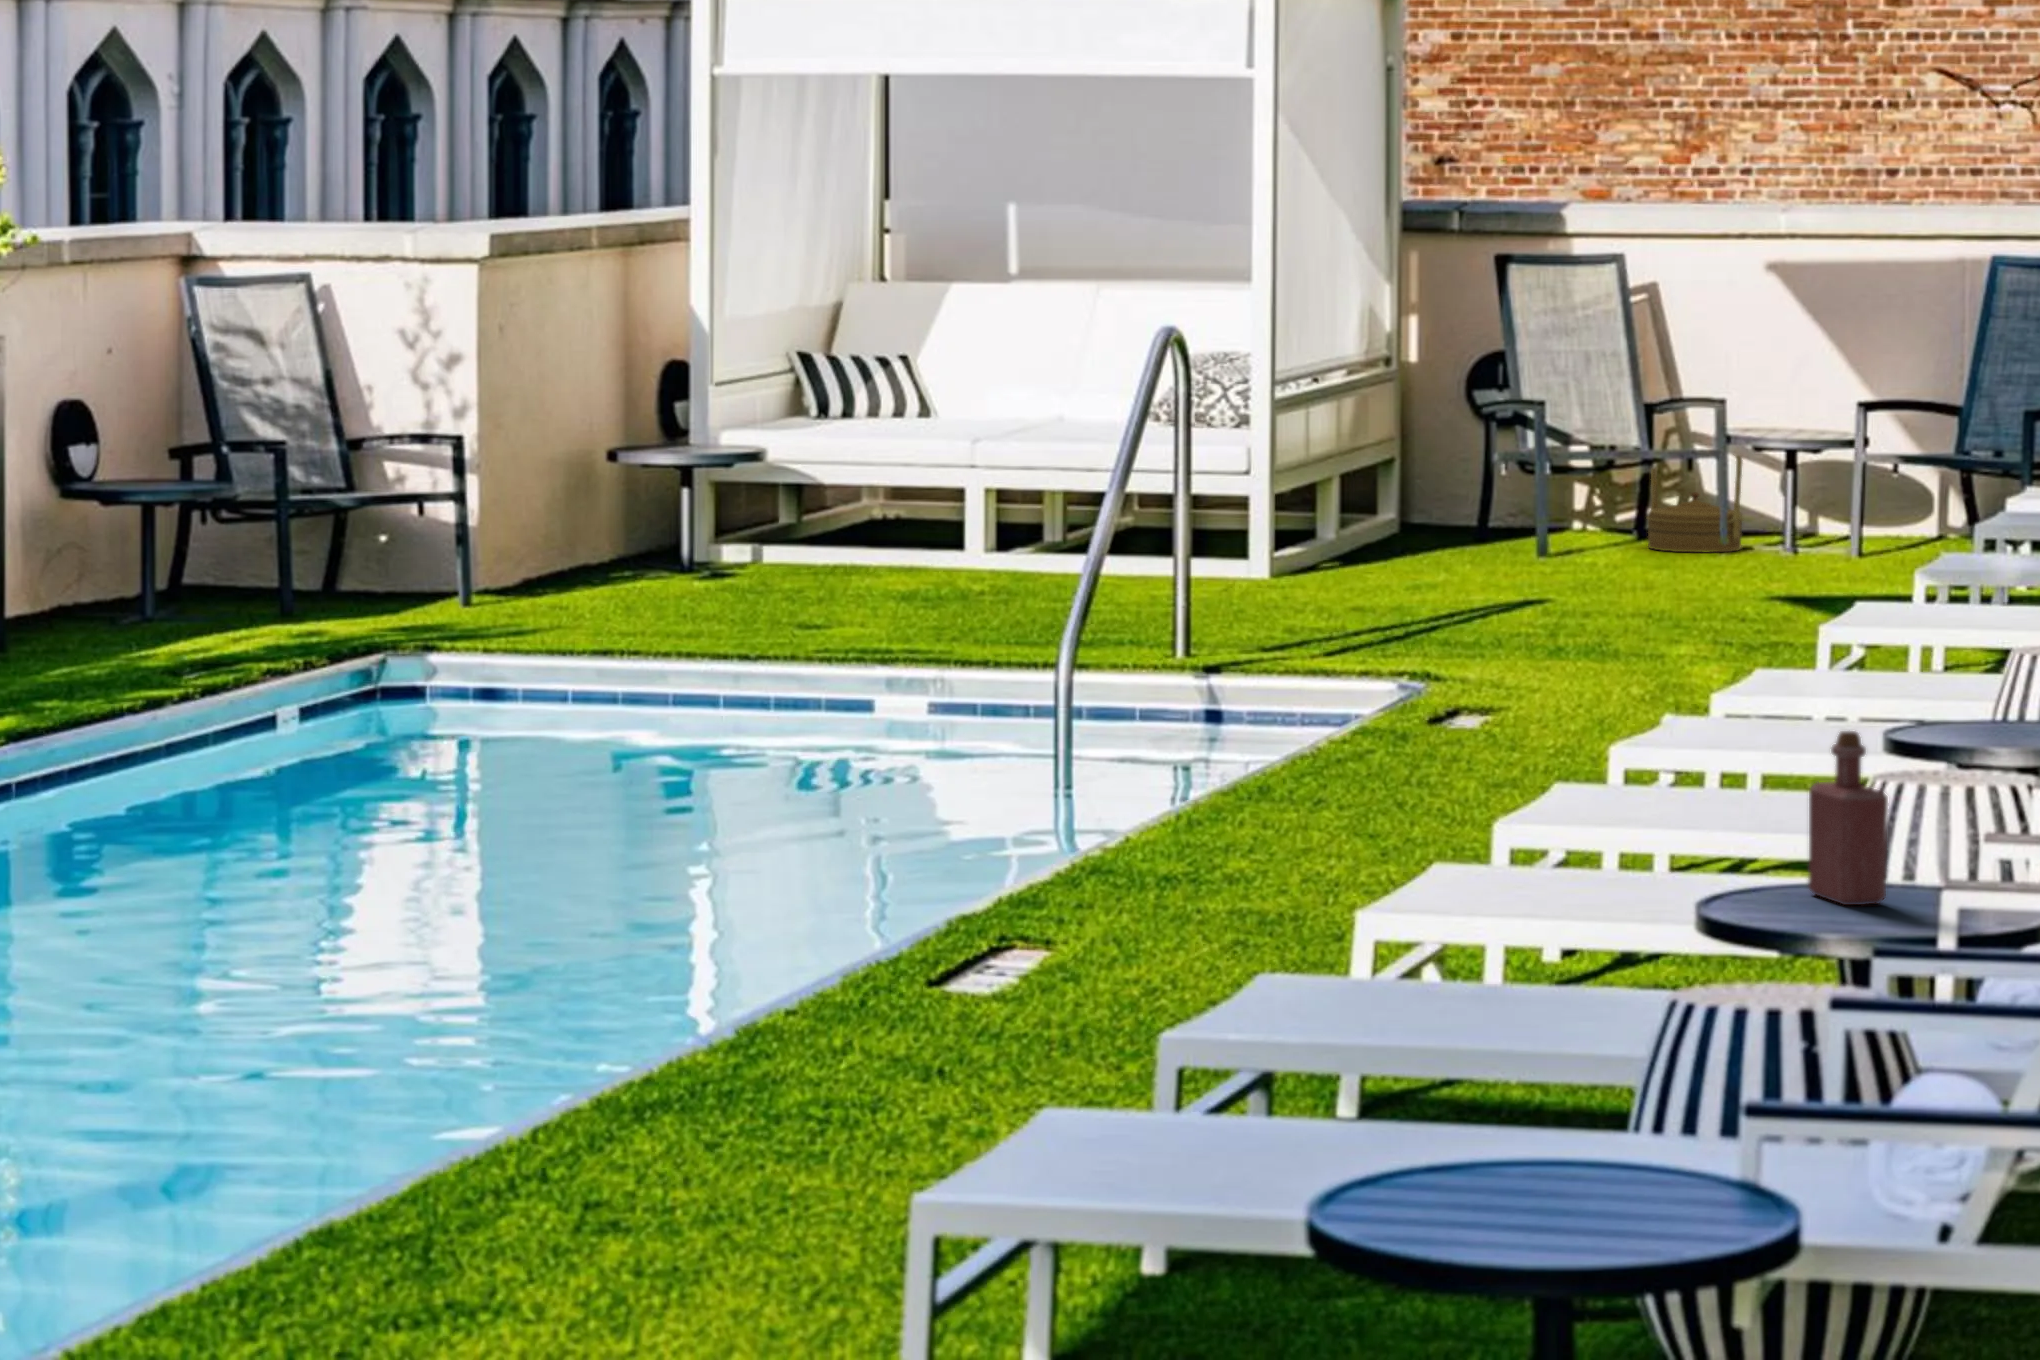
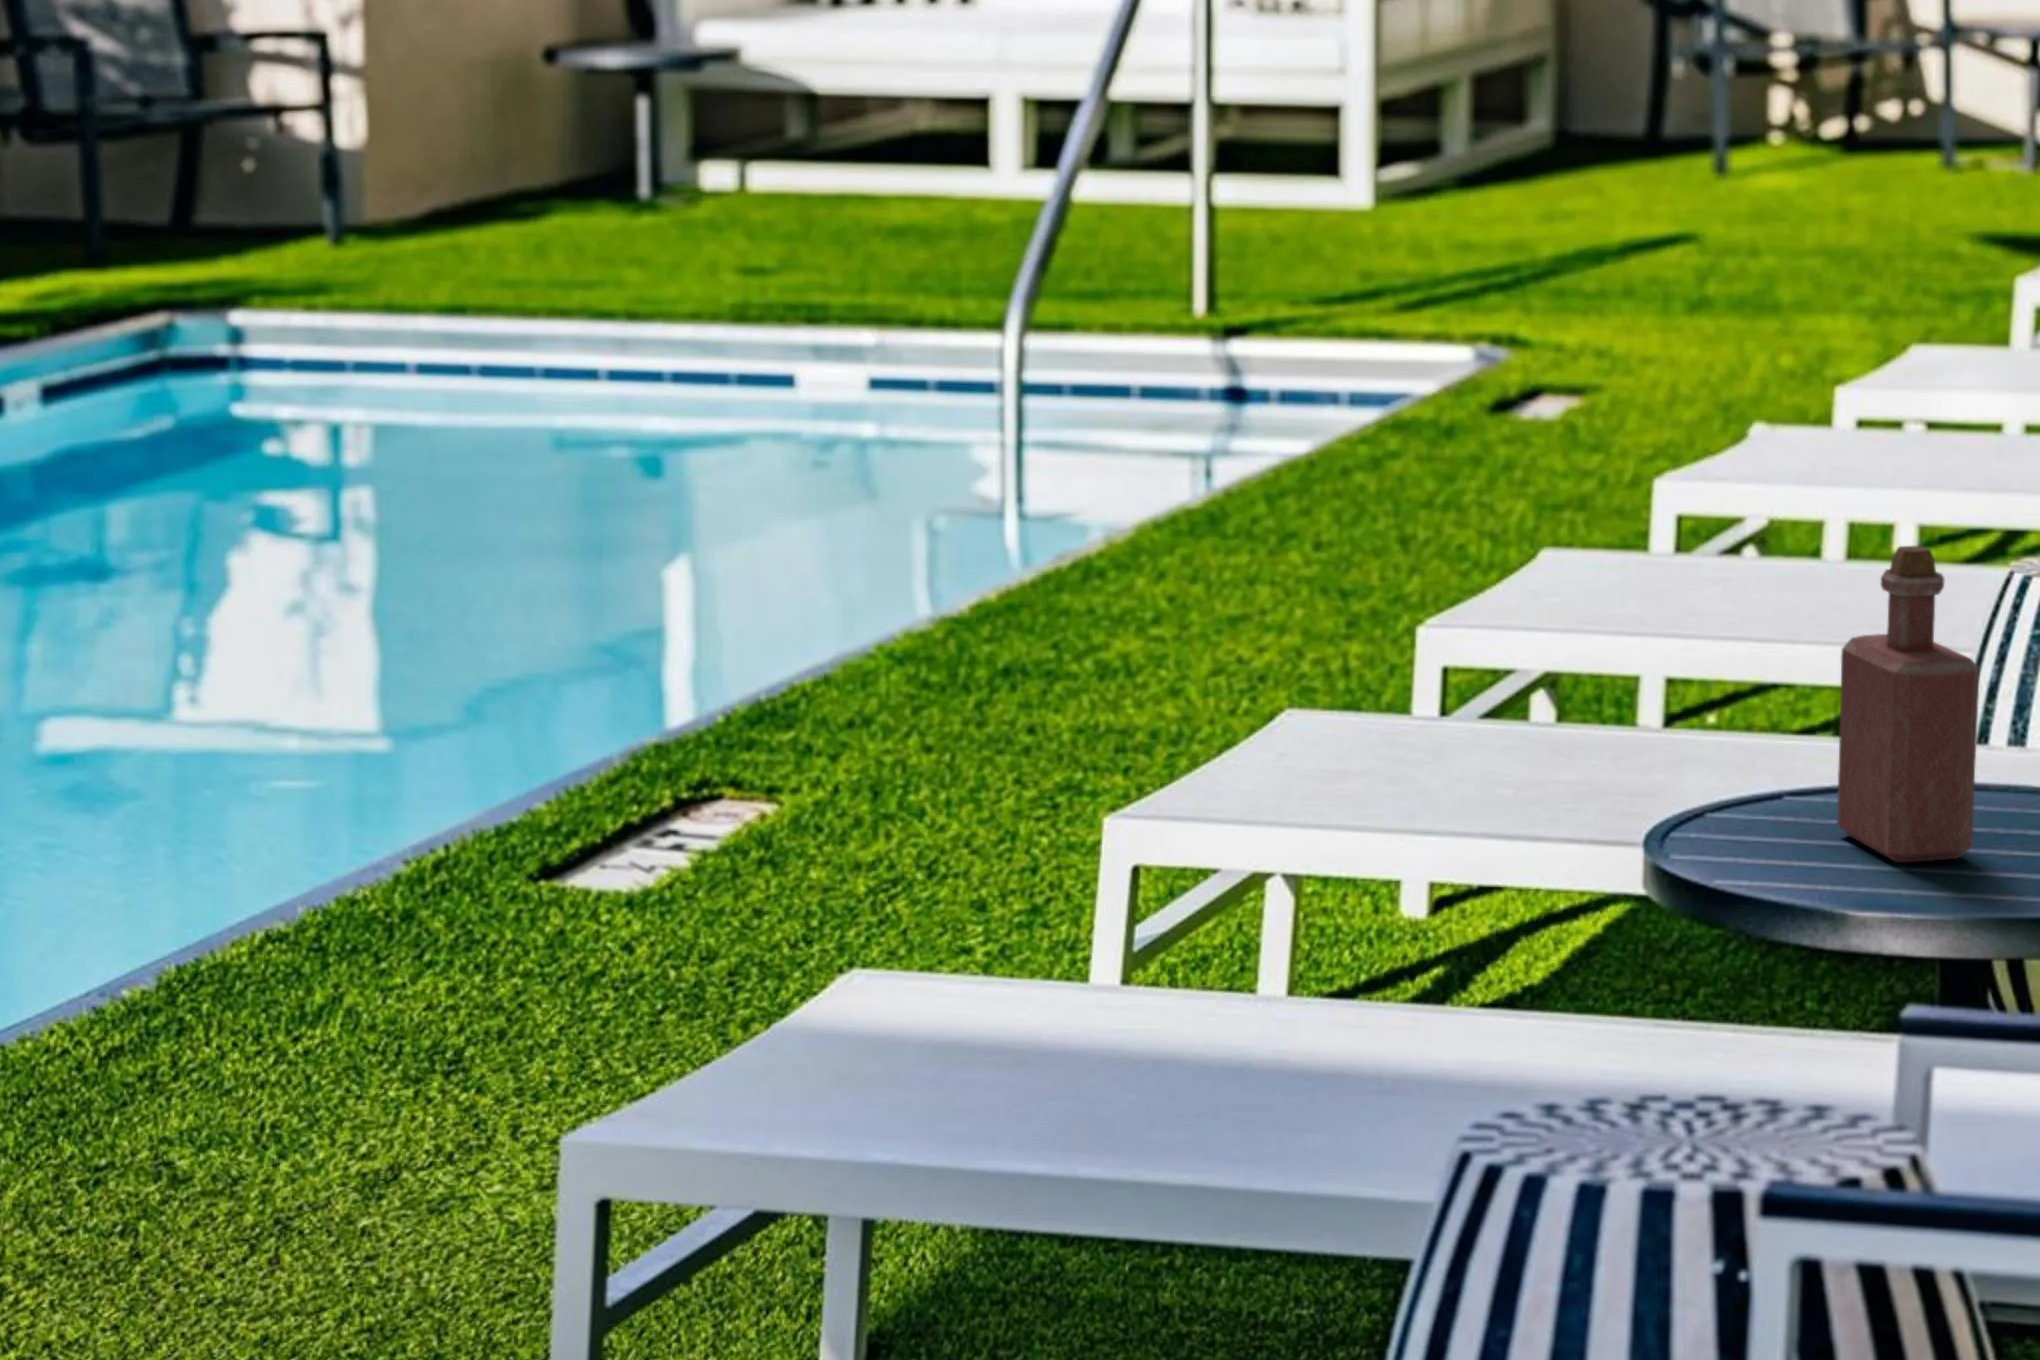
woven basket: present [1647,455,1743,553] -> none [1854,34,1975,170]

